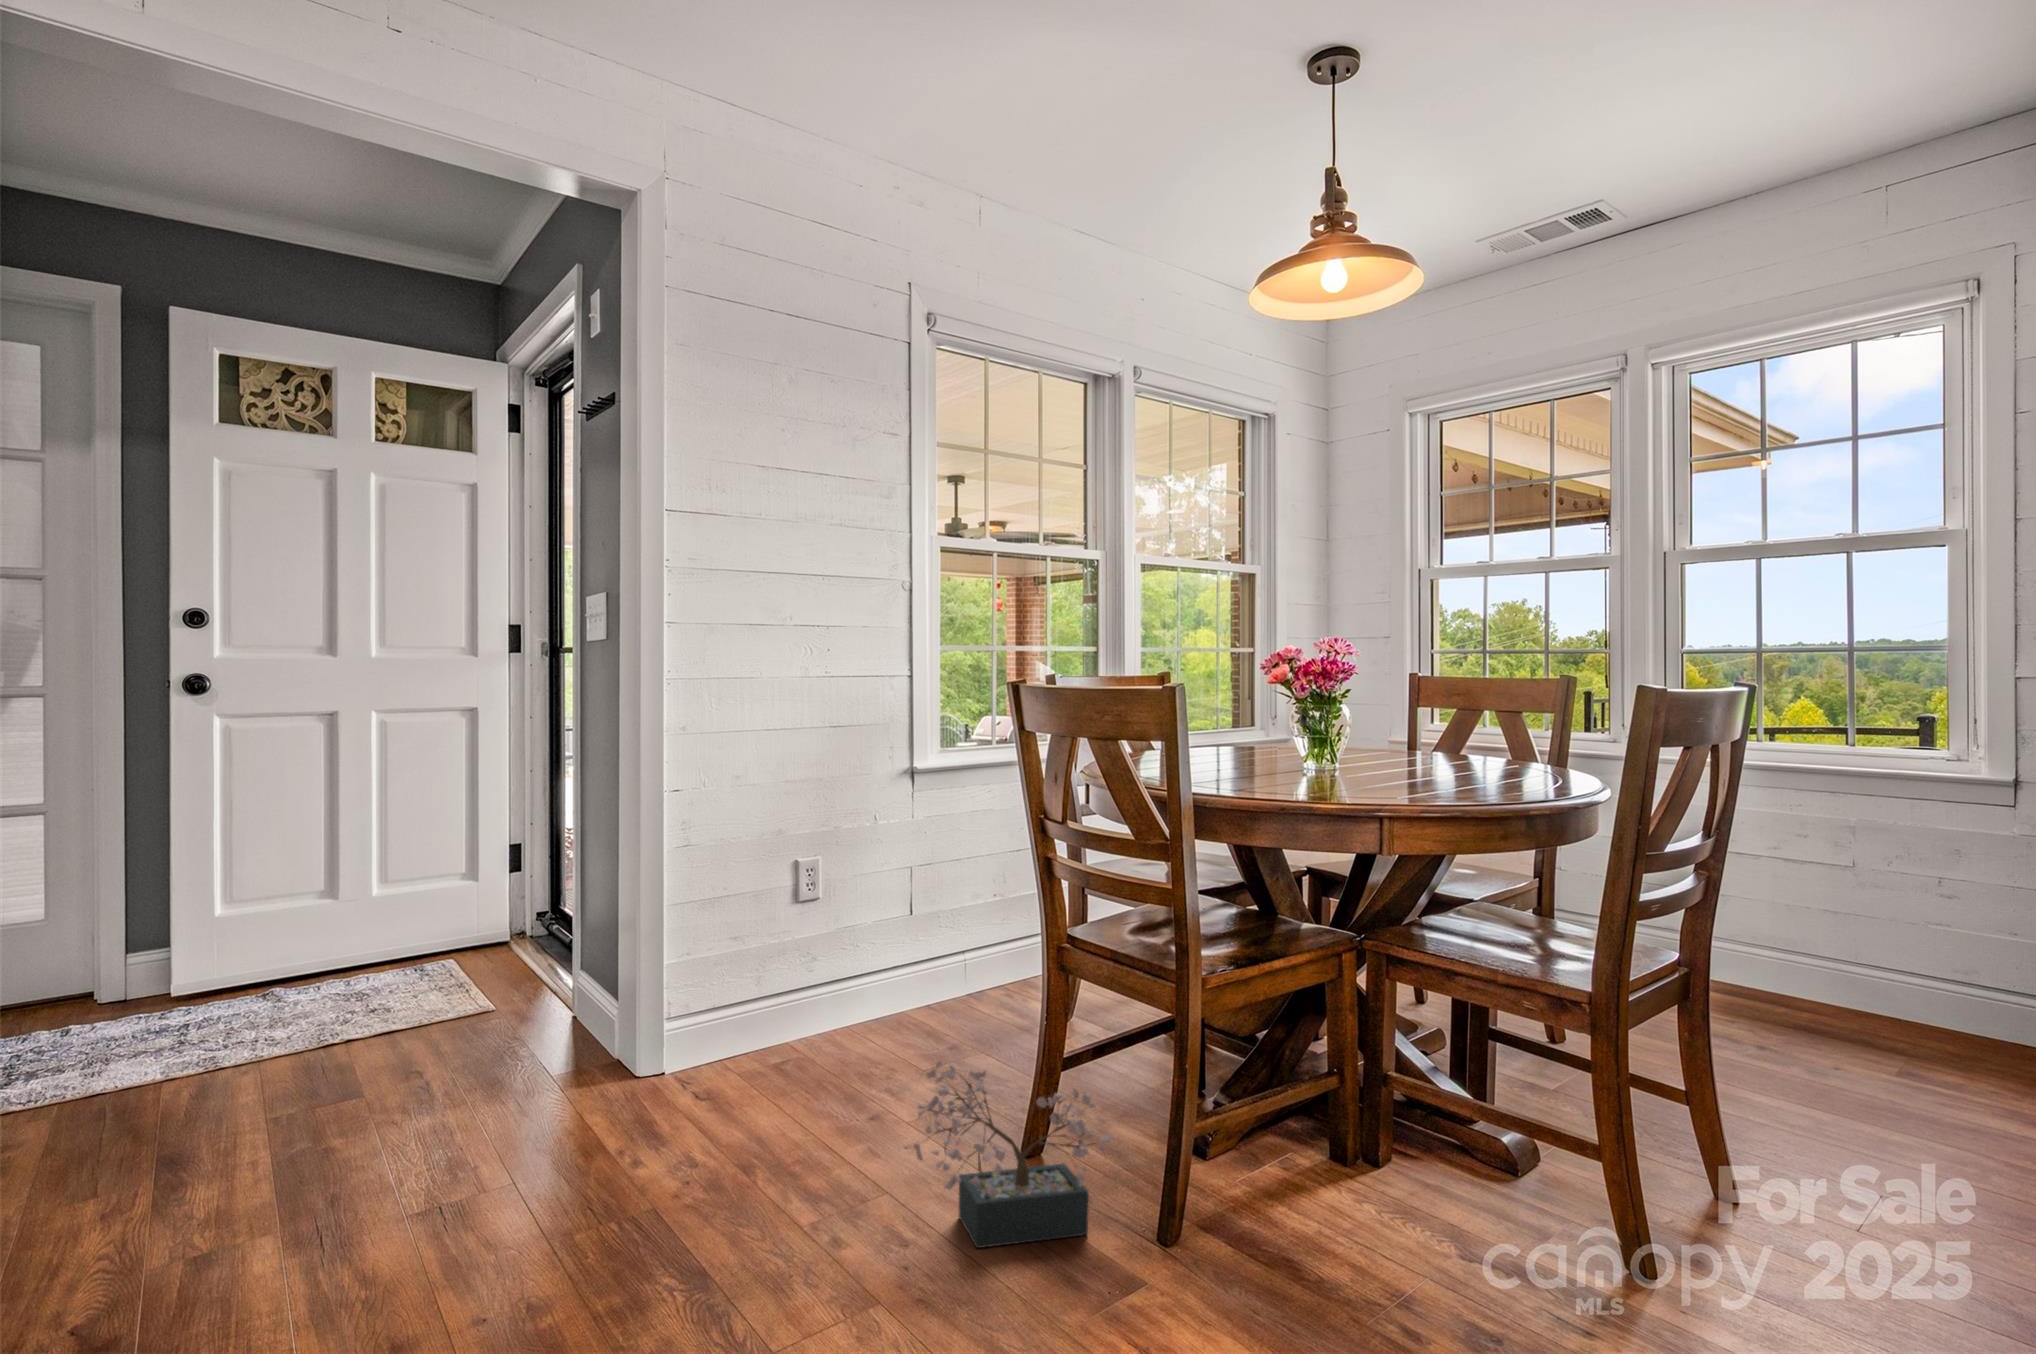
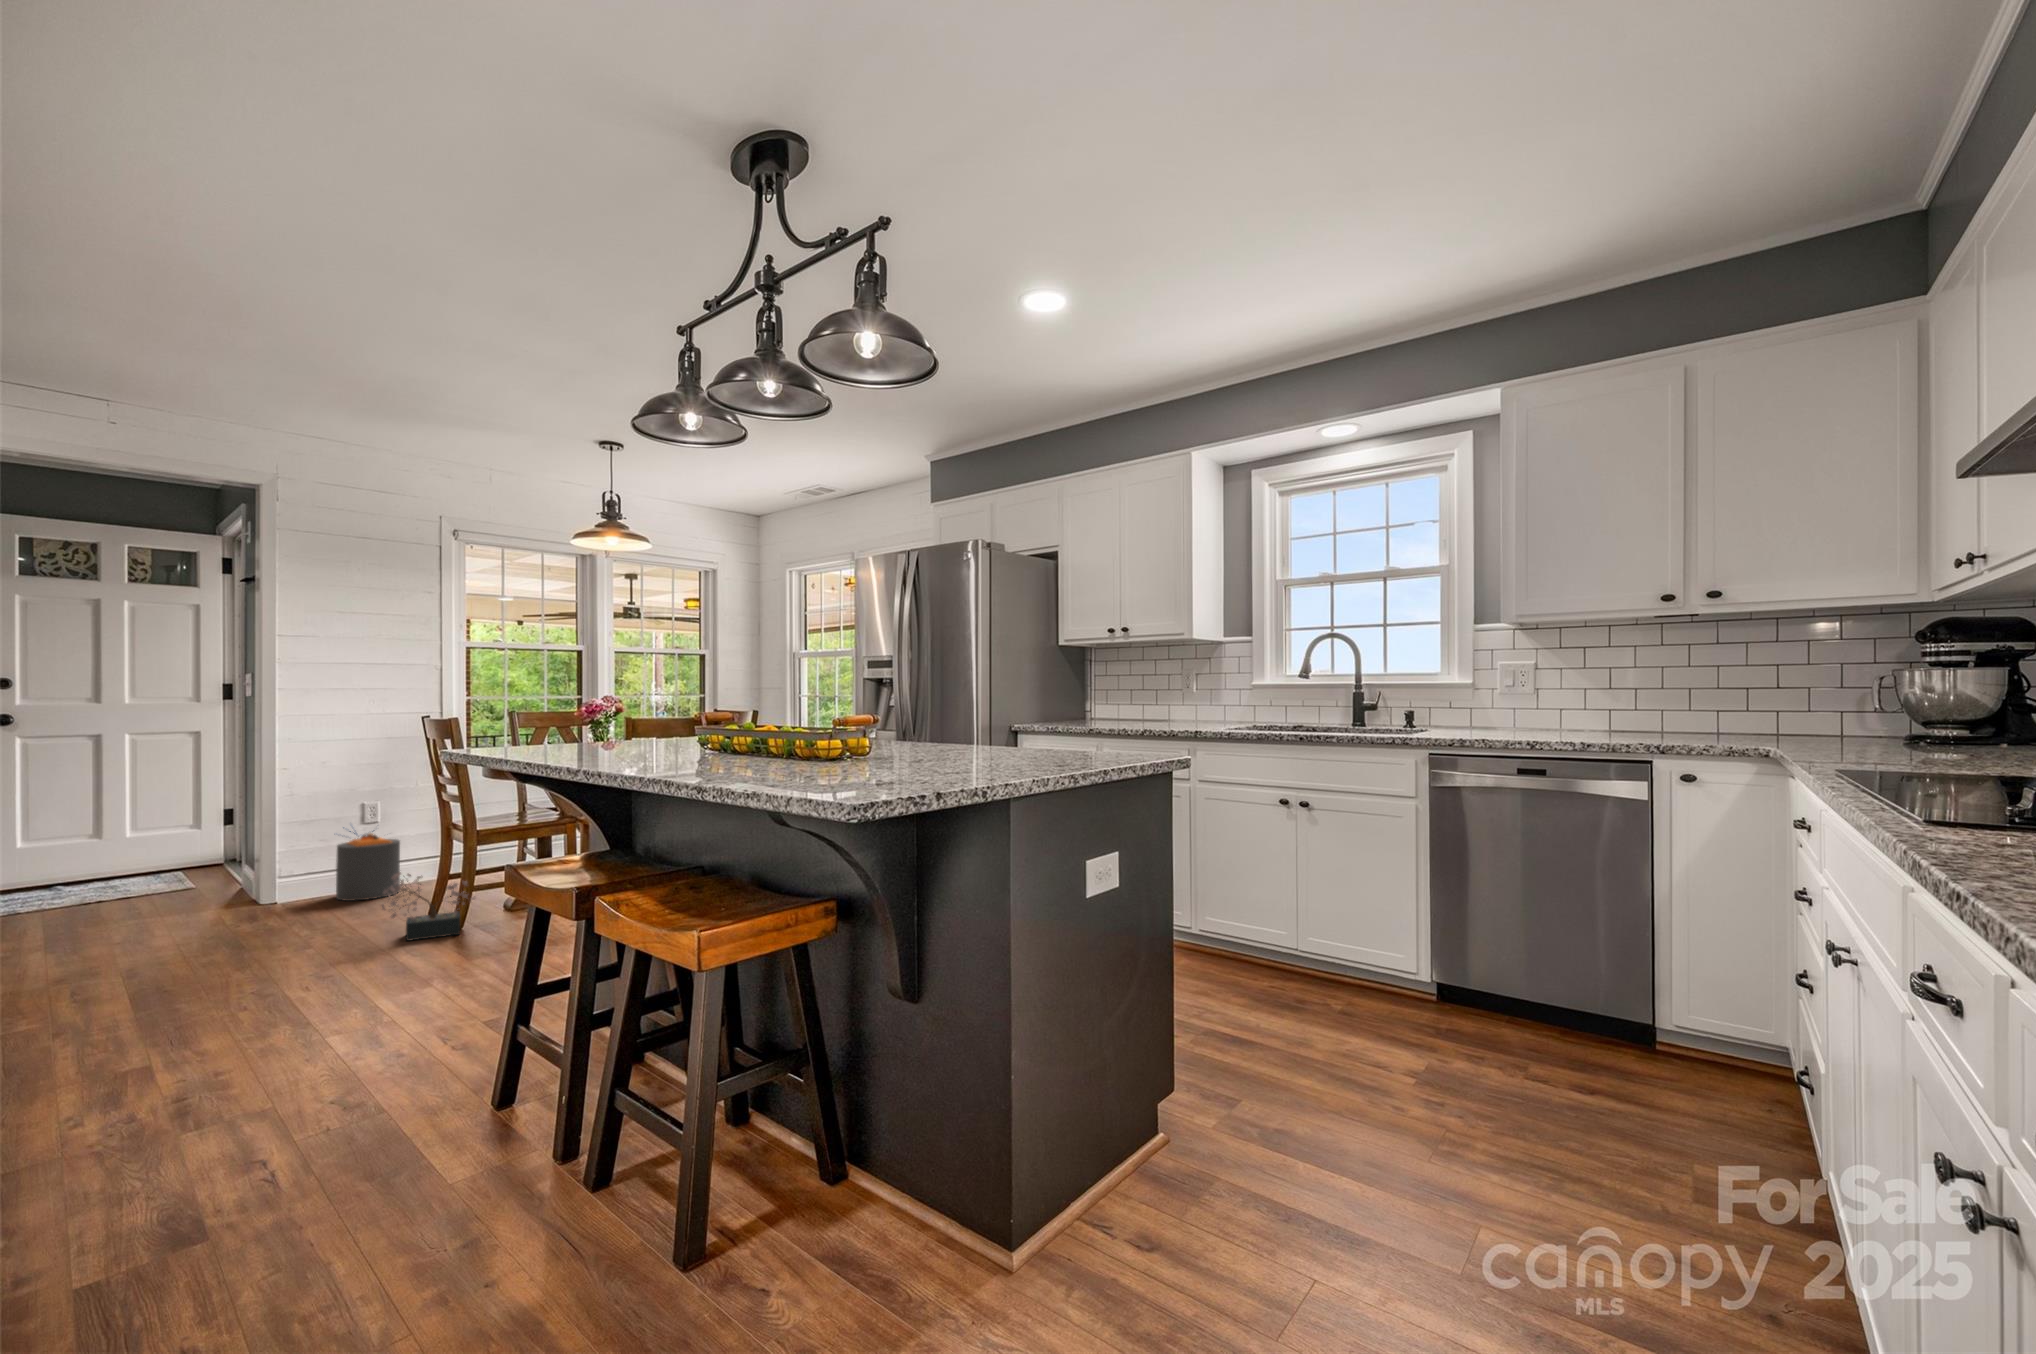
trash can: none [724,898,843,1071] -> present [336,827,400,901]

